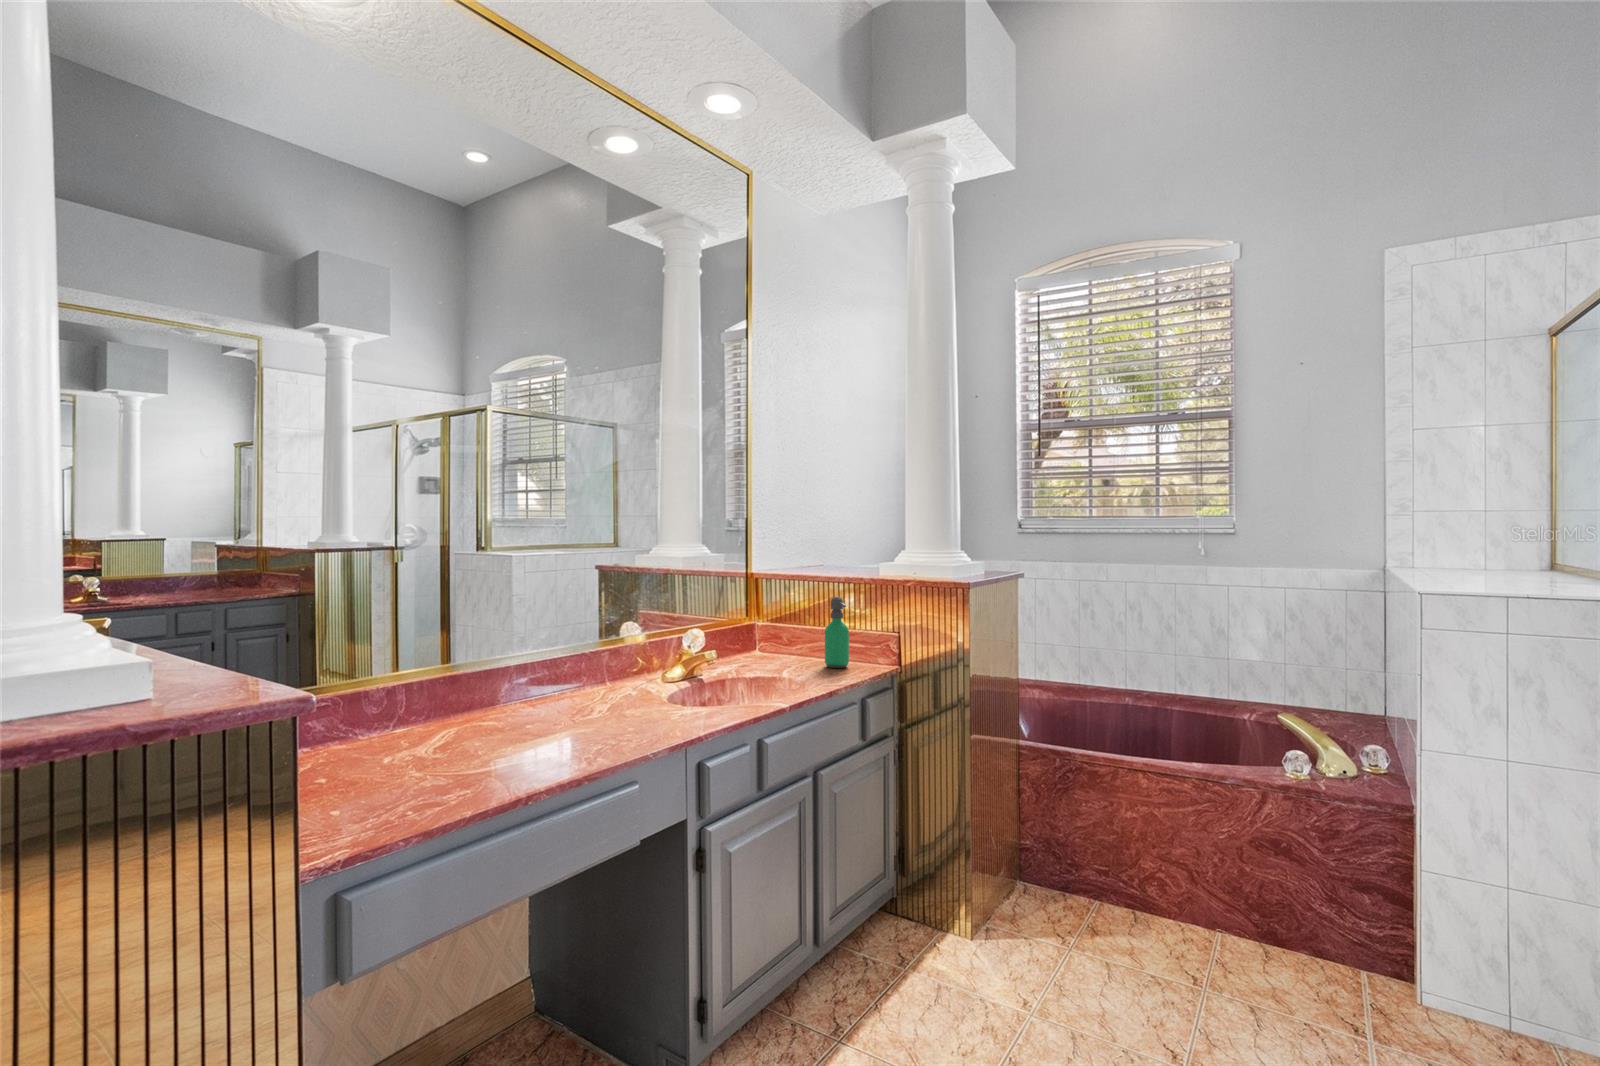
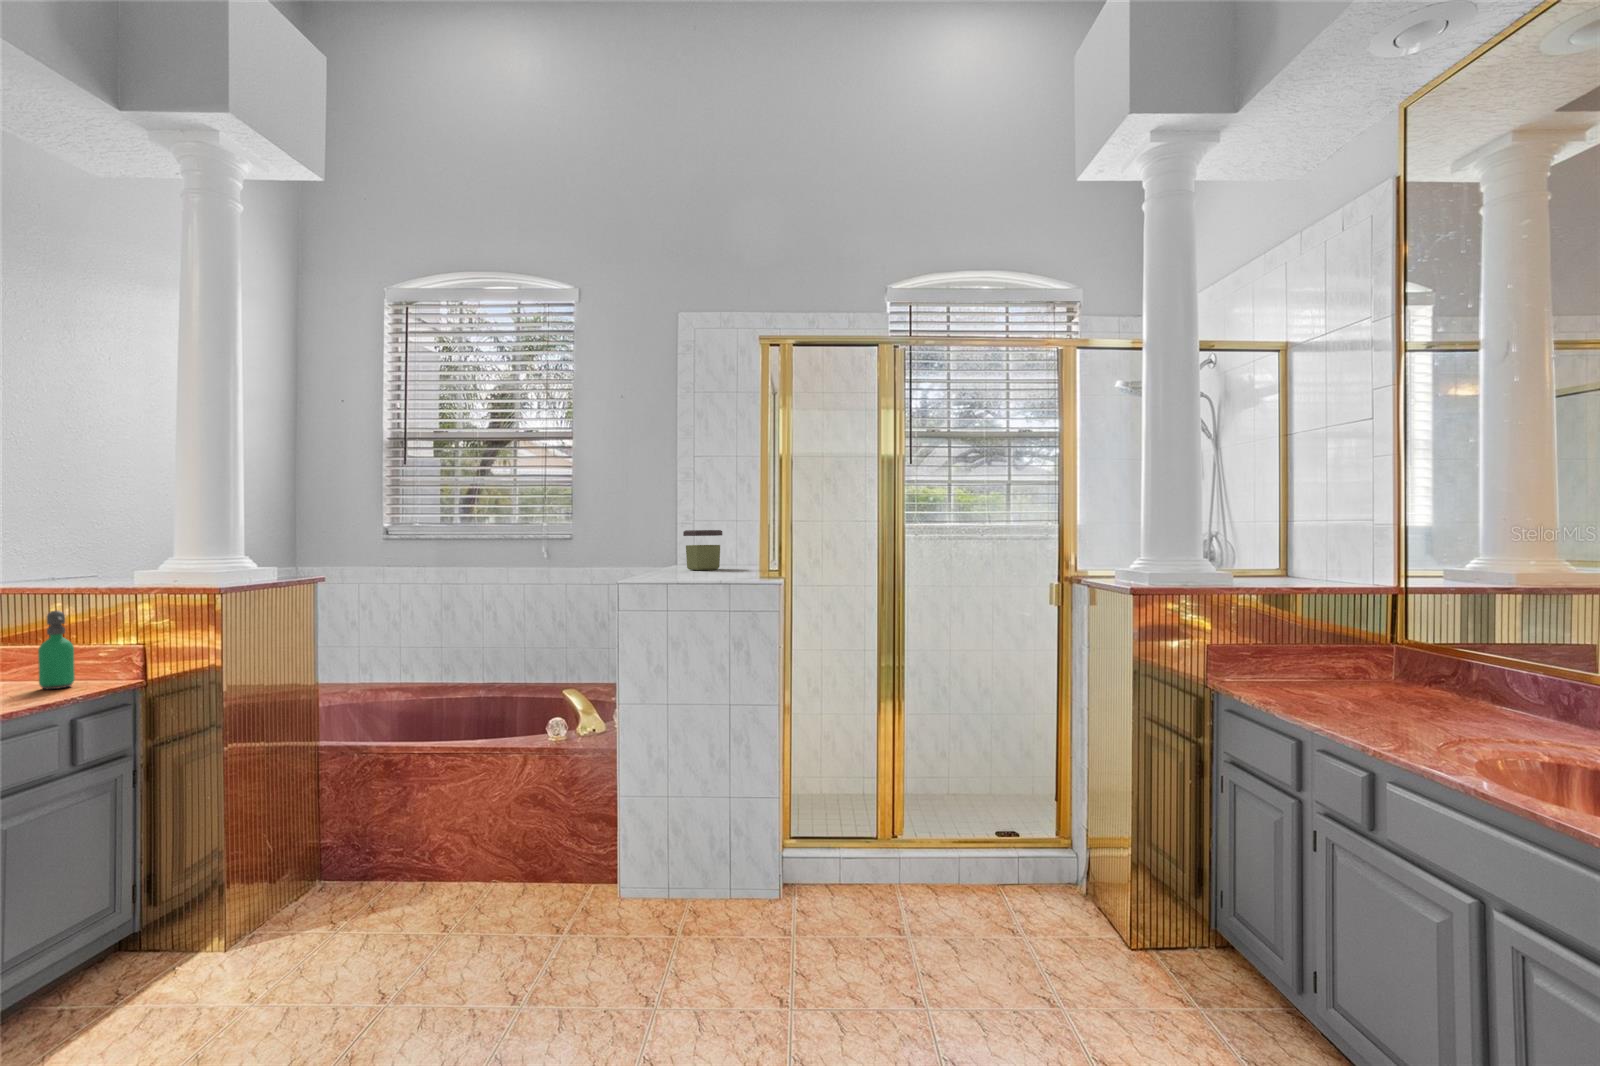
jar: none [1474,530,1536,583] -> present [683,530,722,570]

